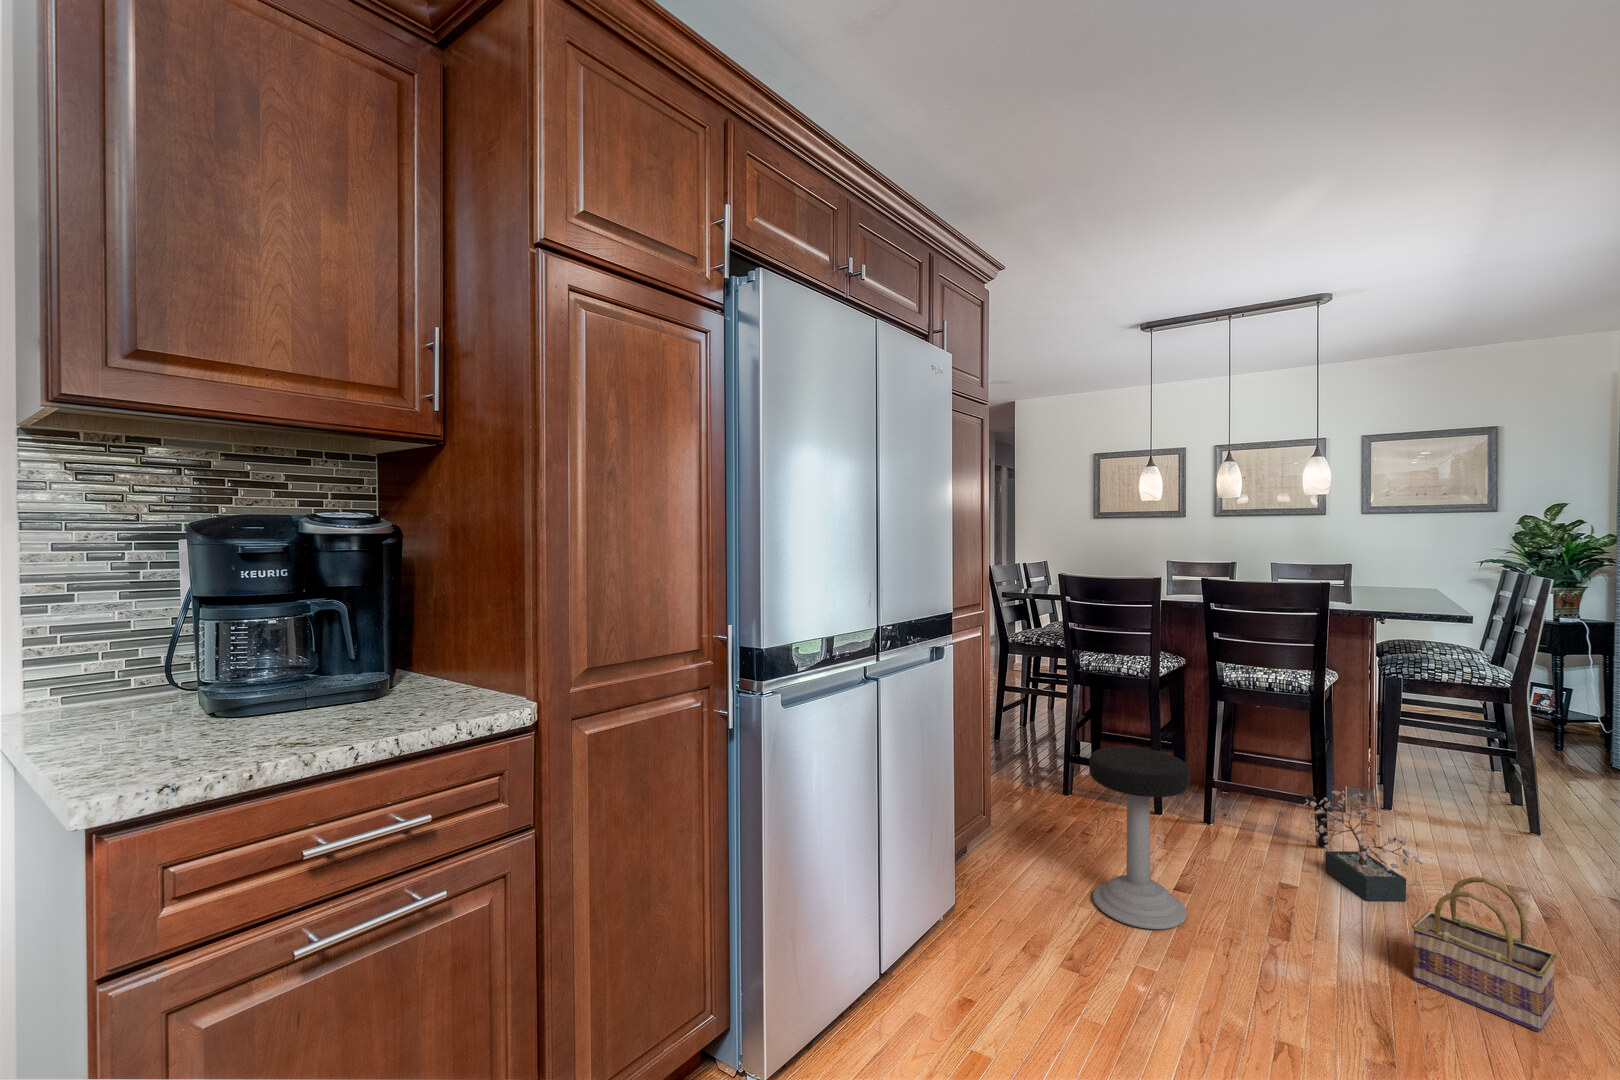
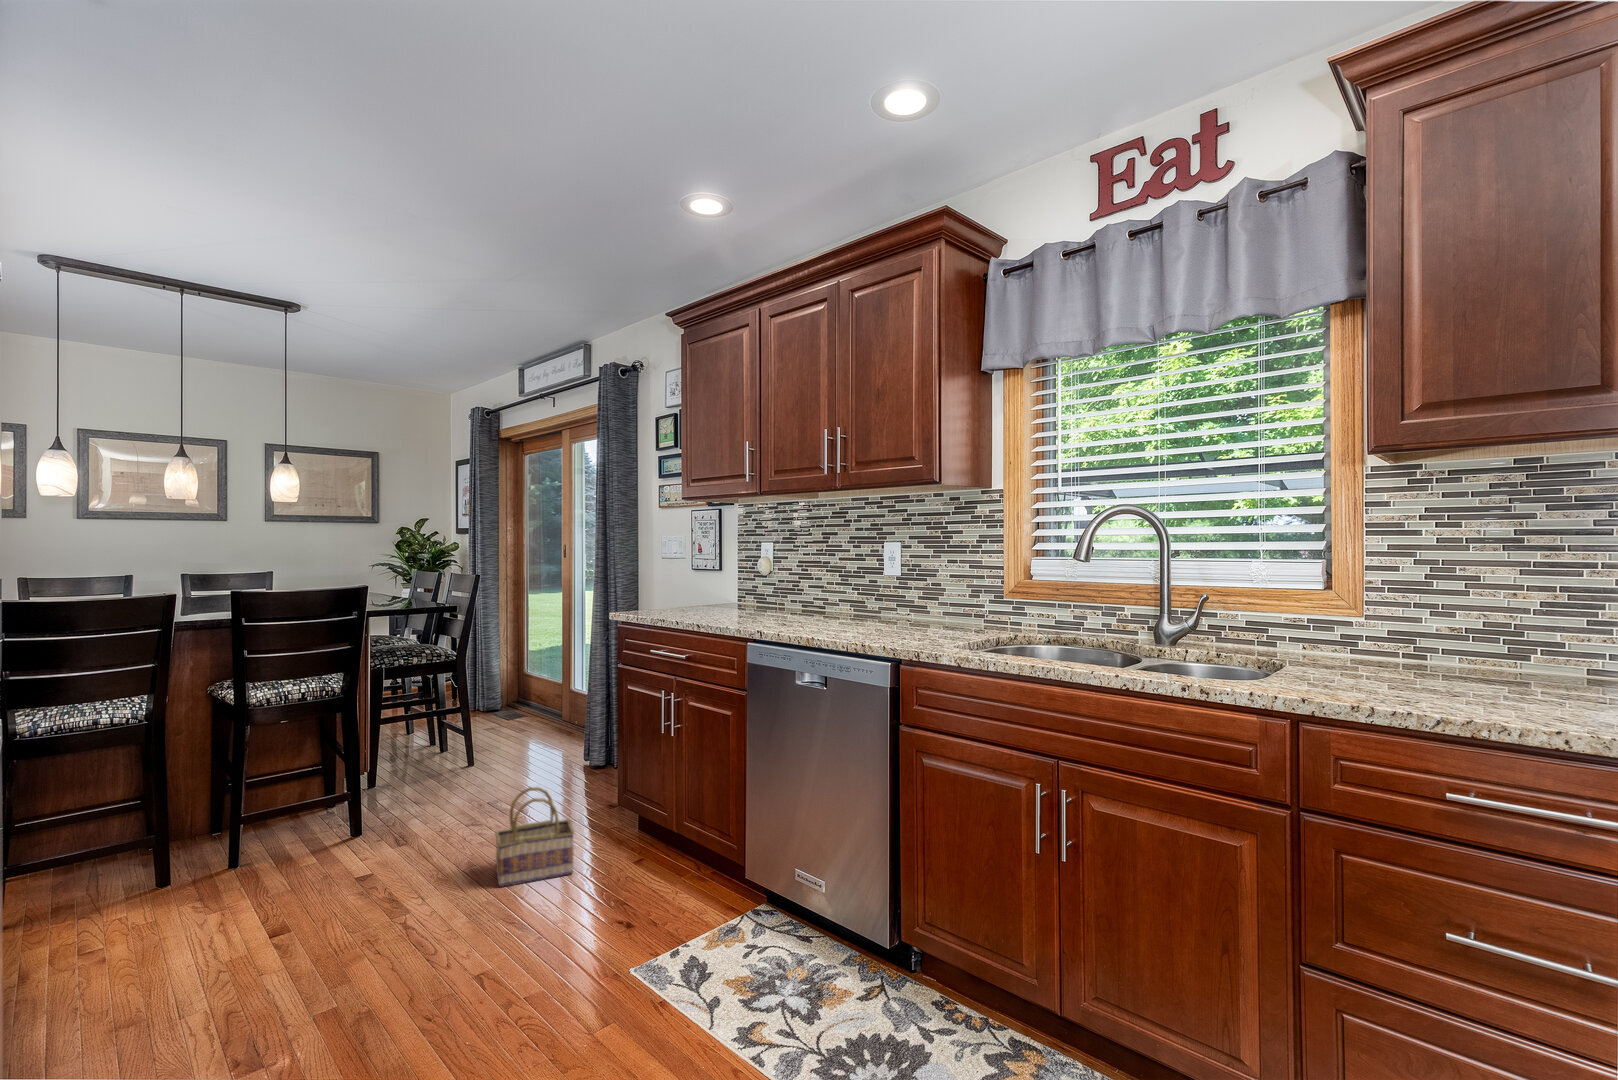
stool: present [1089,747,1190,929] -> none [185,781,320,1002]
decorative plant: present [1304,790,1422,901] -> none [361,770,461,857]

